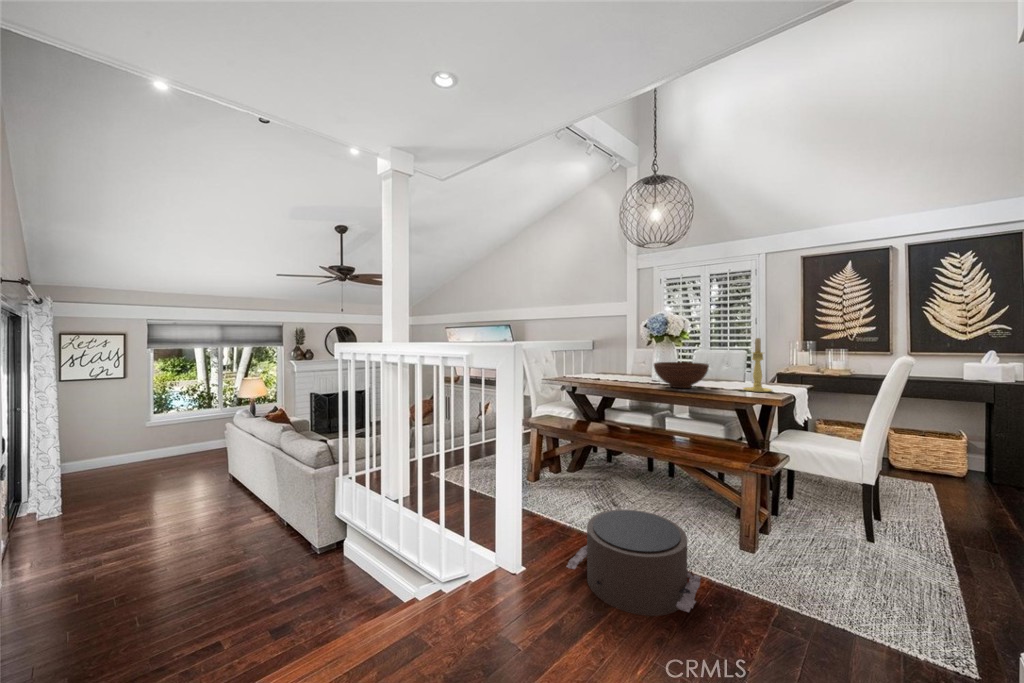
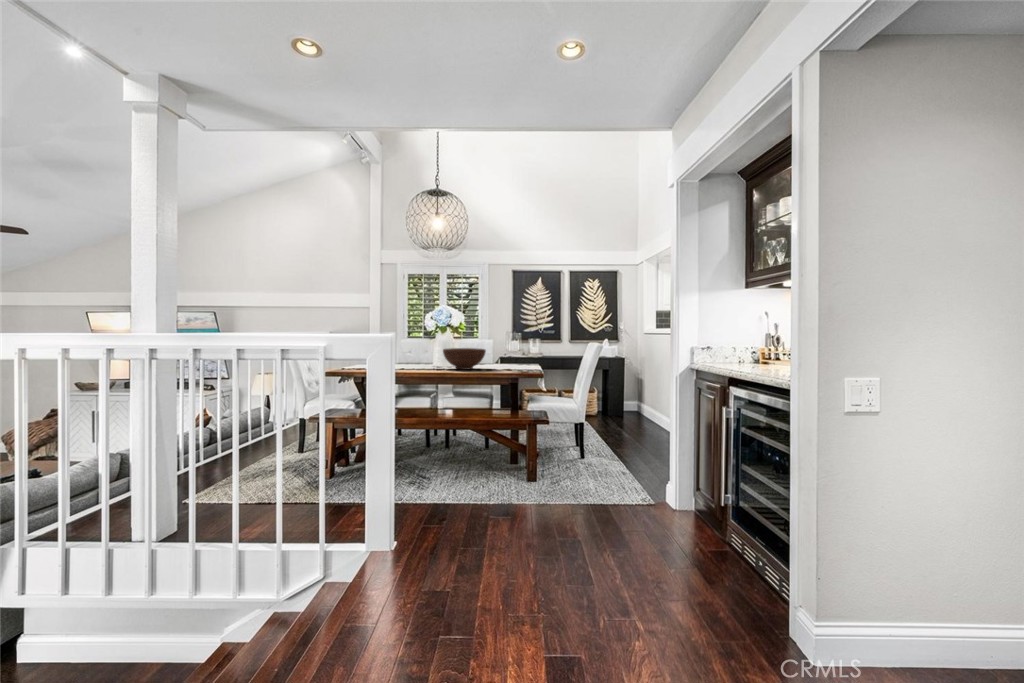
candle holder: present [743,338,772,392] -> none [506,328,525,369]
pouf: present [567,510,701,616] -> none [436,466,538,542]

